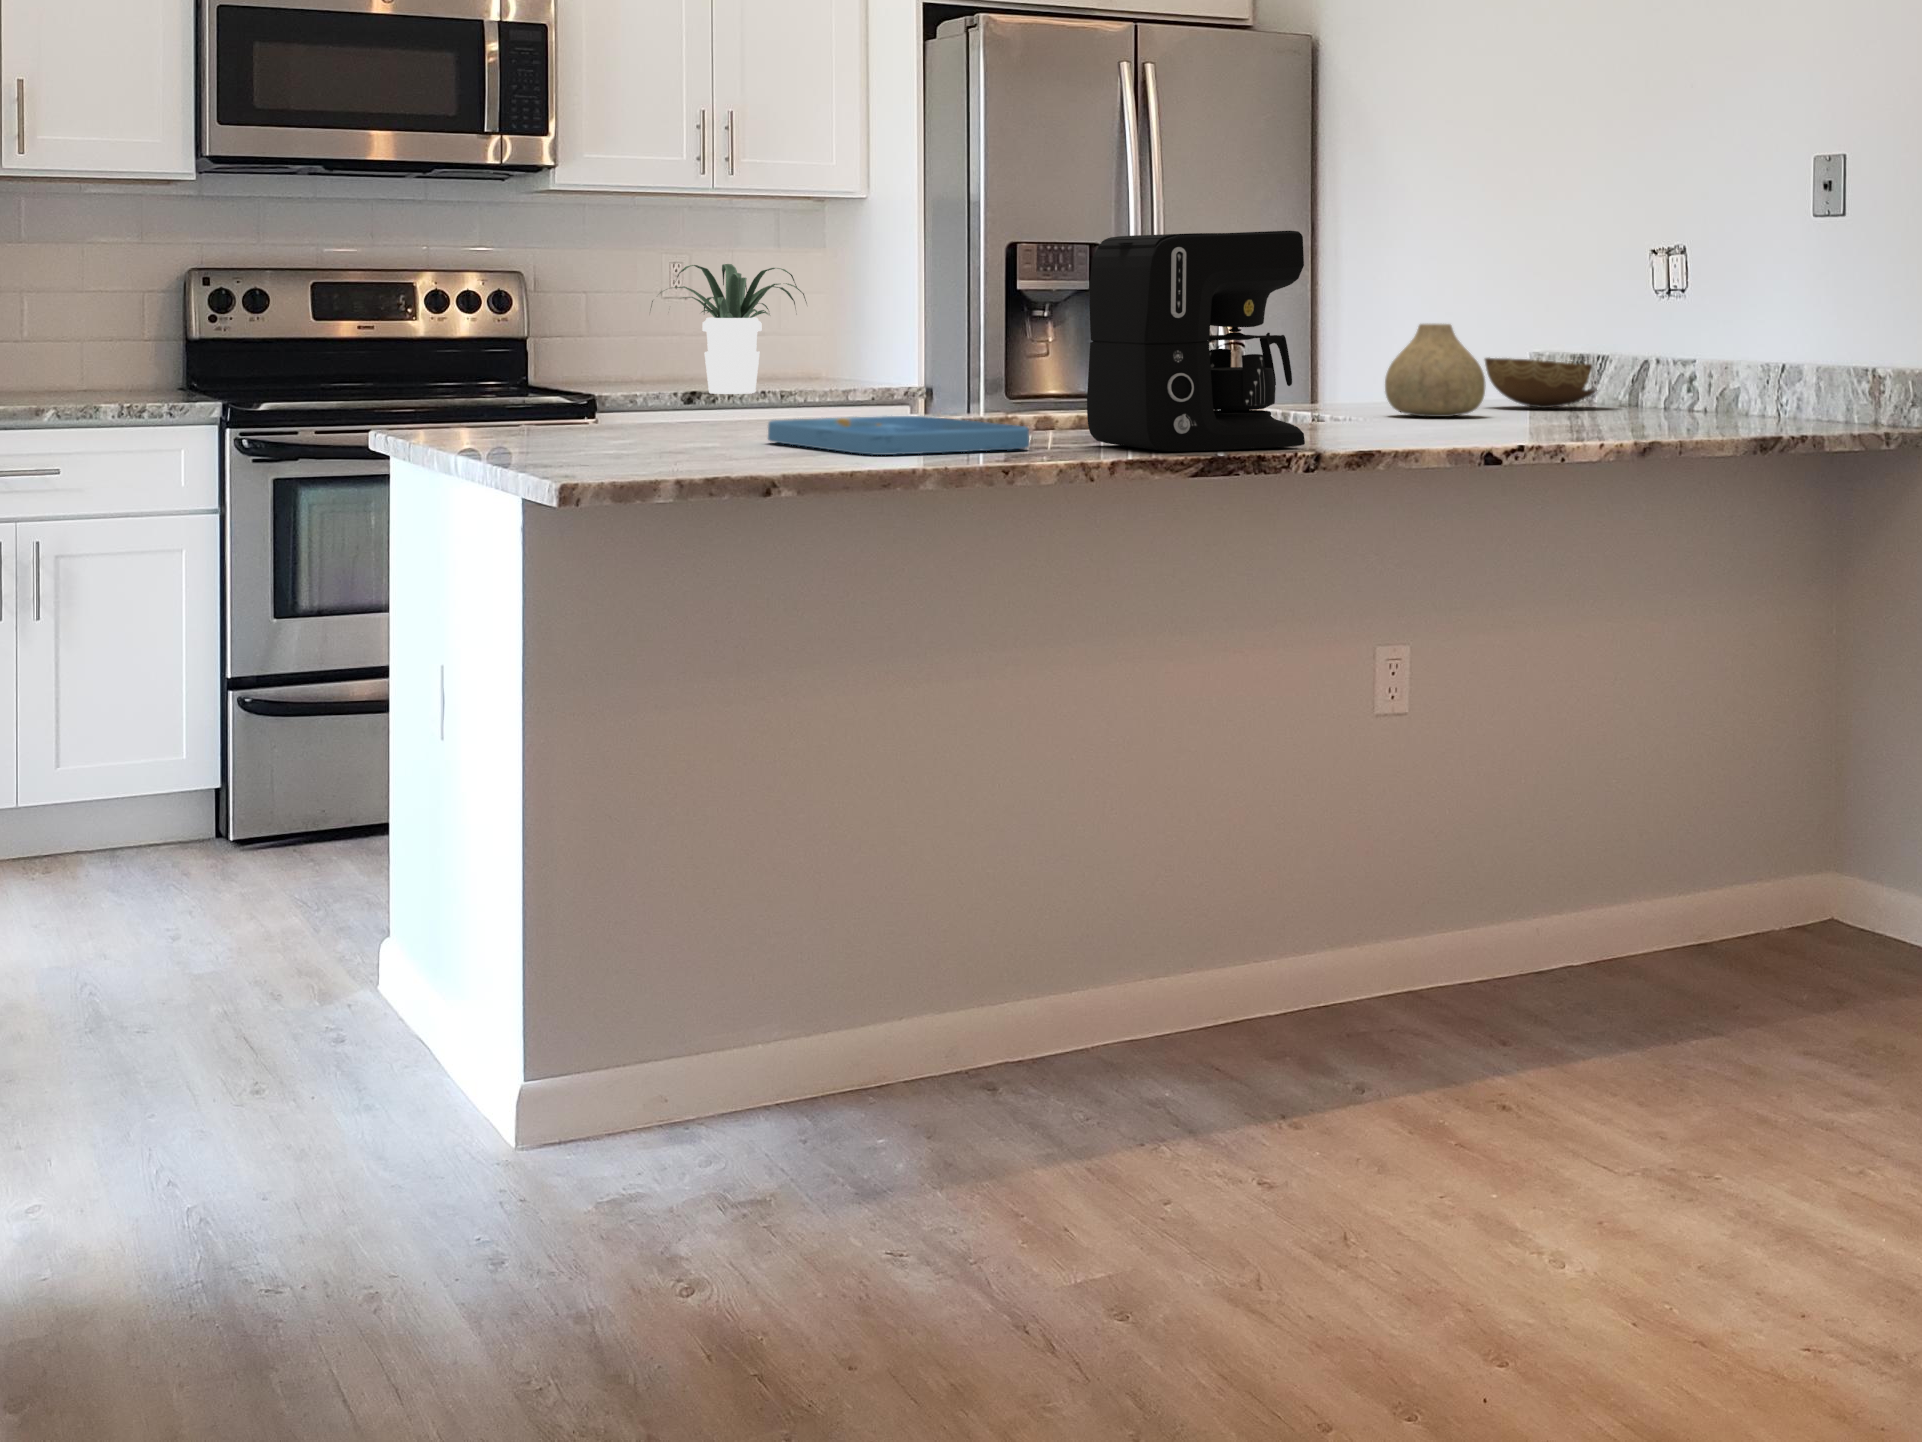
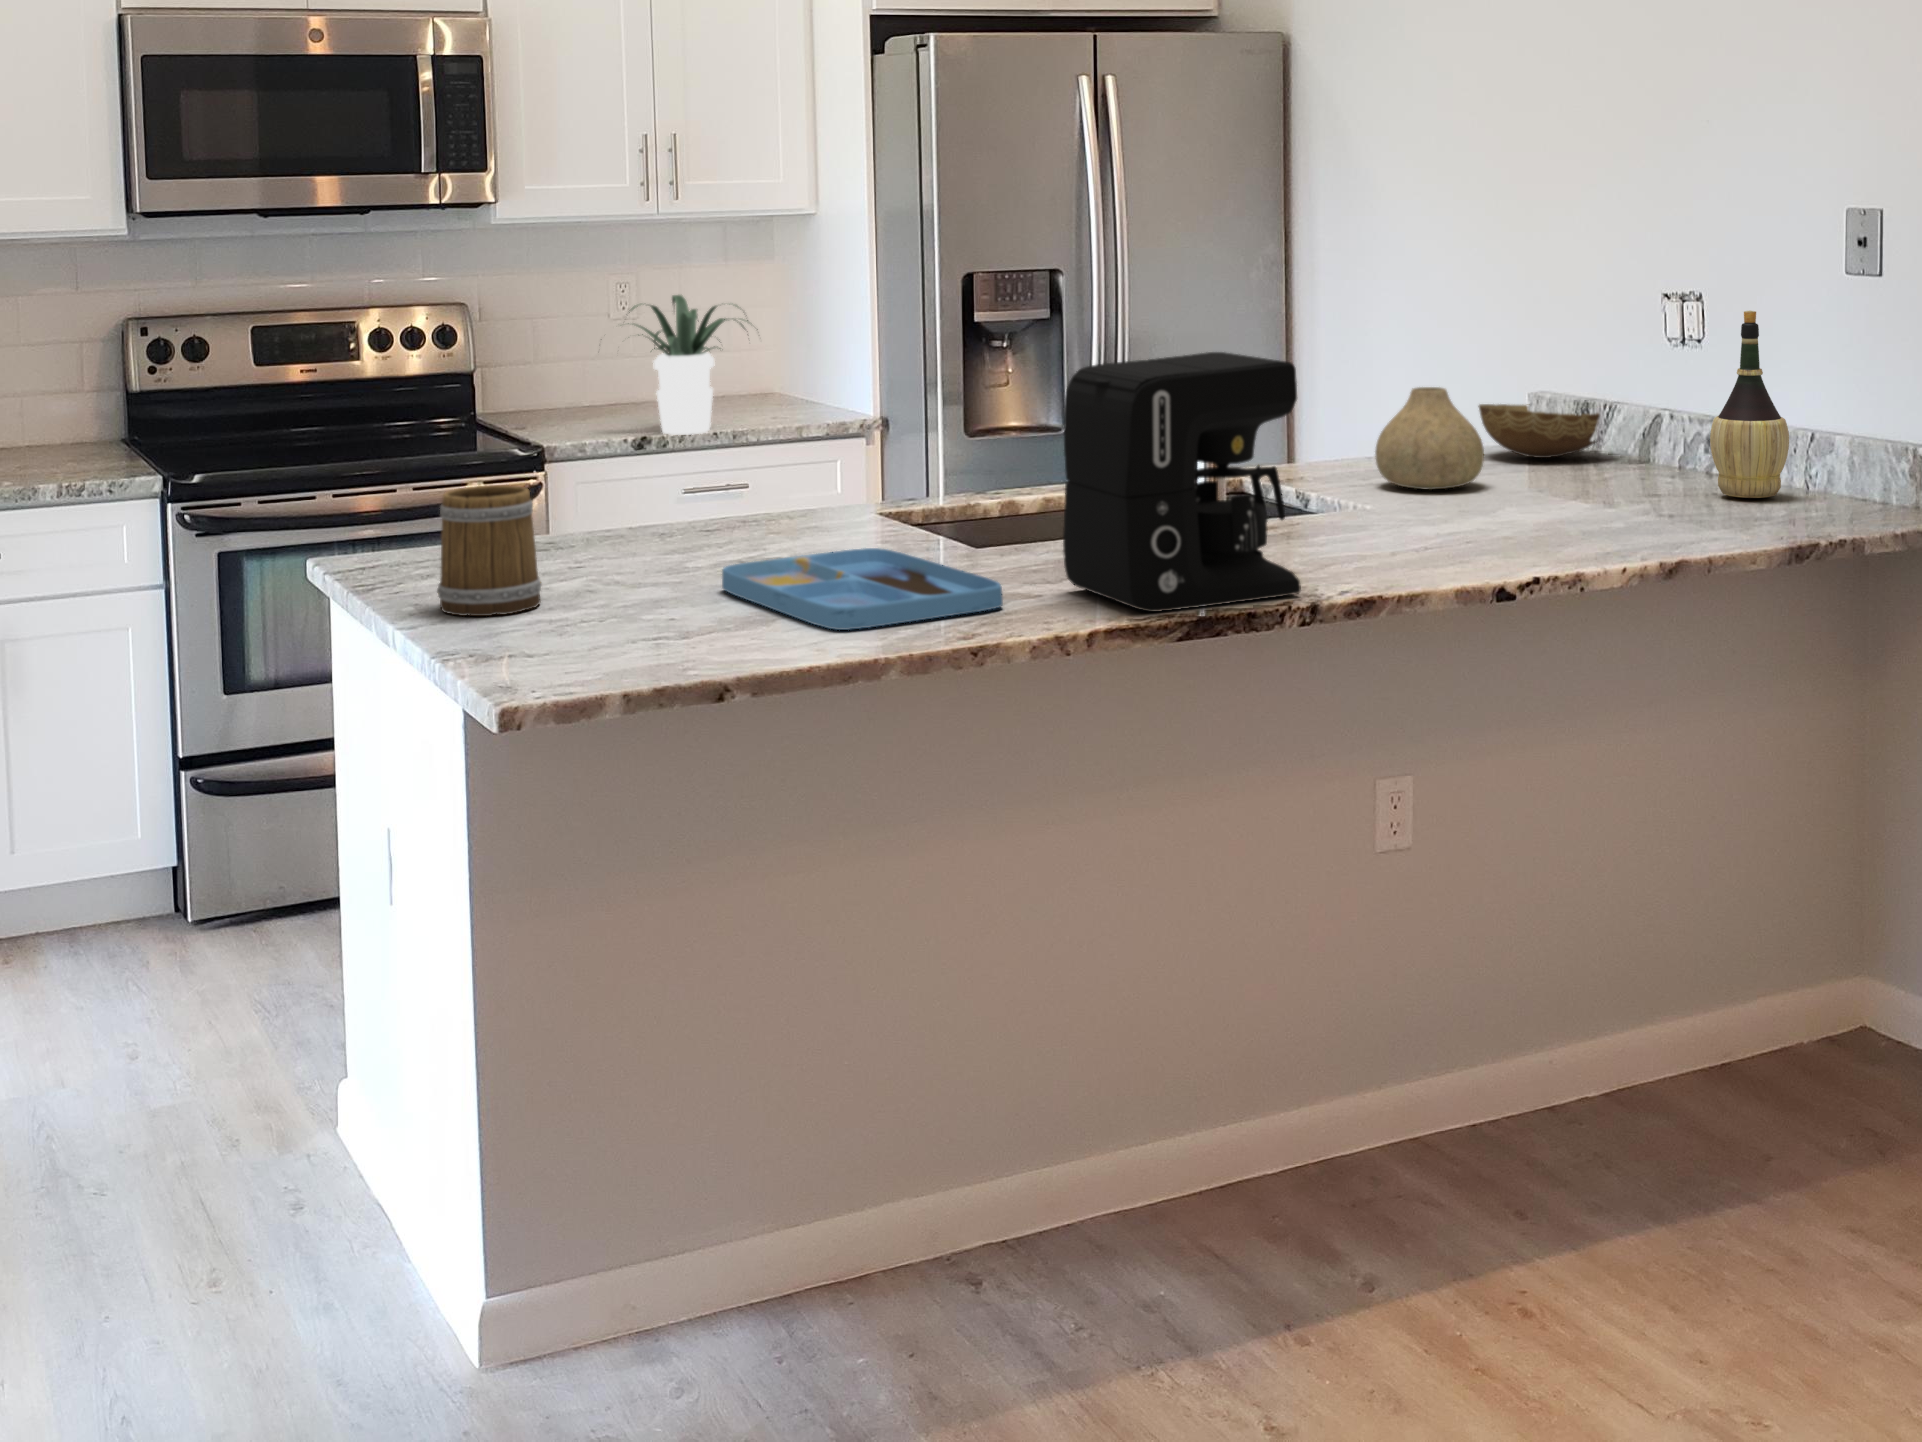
wine bottle: none [1692,248,1764,421] -> present [1710,311,1789,498]
mug: none [499,336,597,448] -> present [437,485,541,616]

